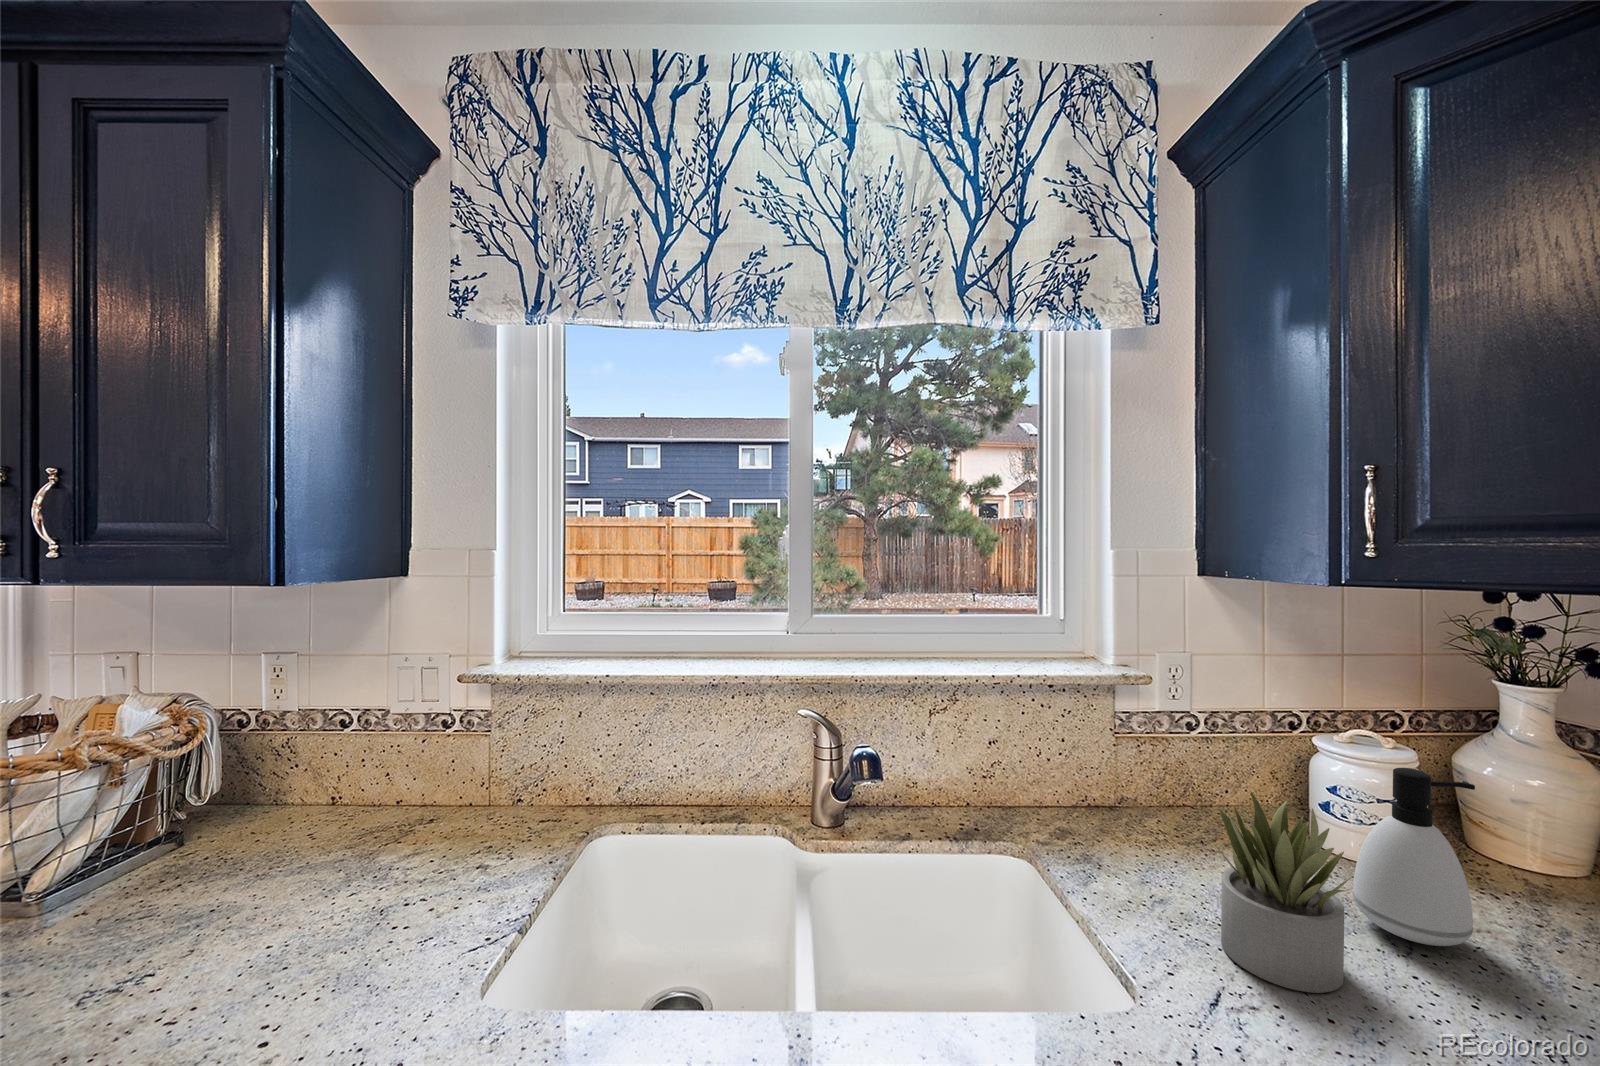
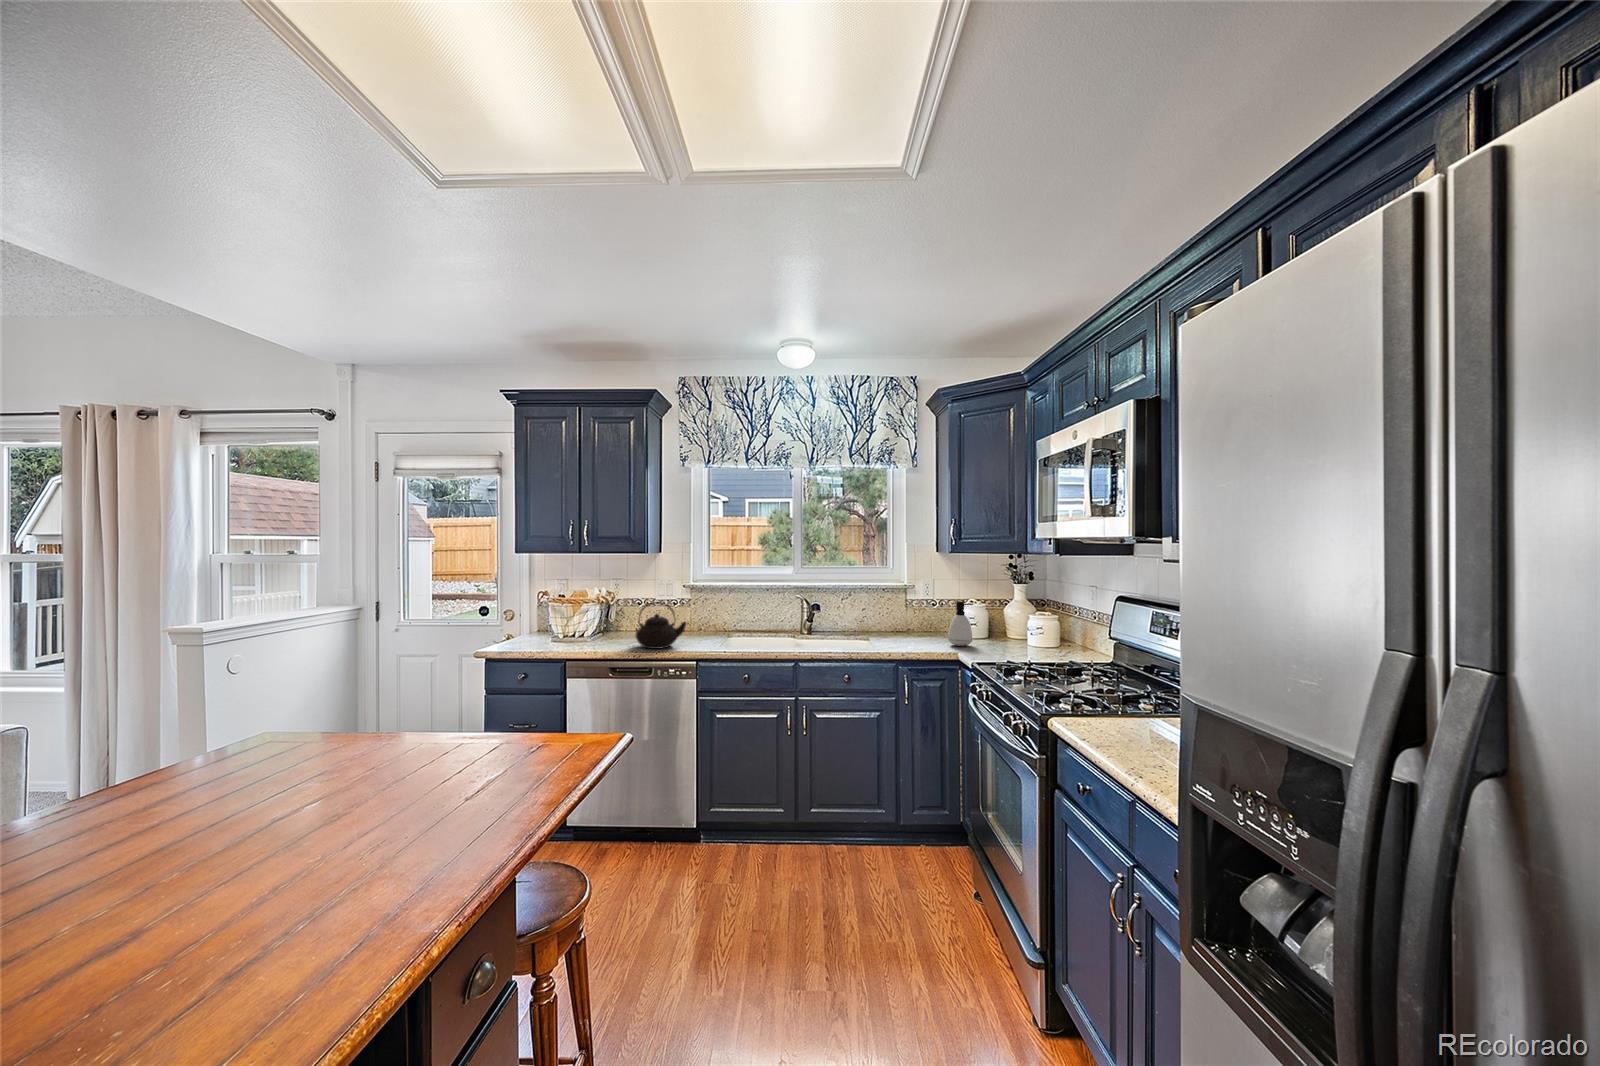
teapot: none [141,784,380,994] -> present [636,602,686,649]
succulent plant: present [1218,792,1351,993] -> none [904,606,932,650]

